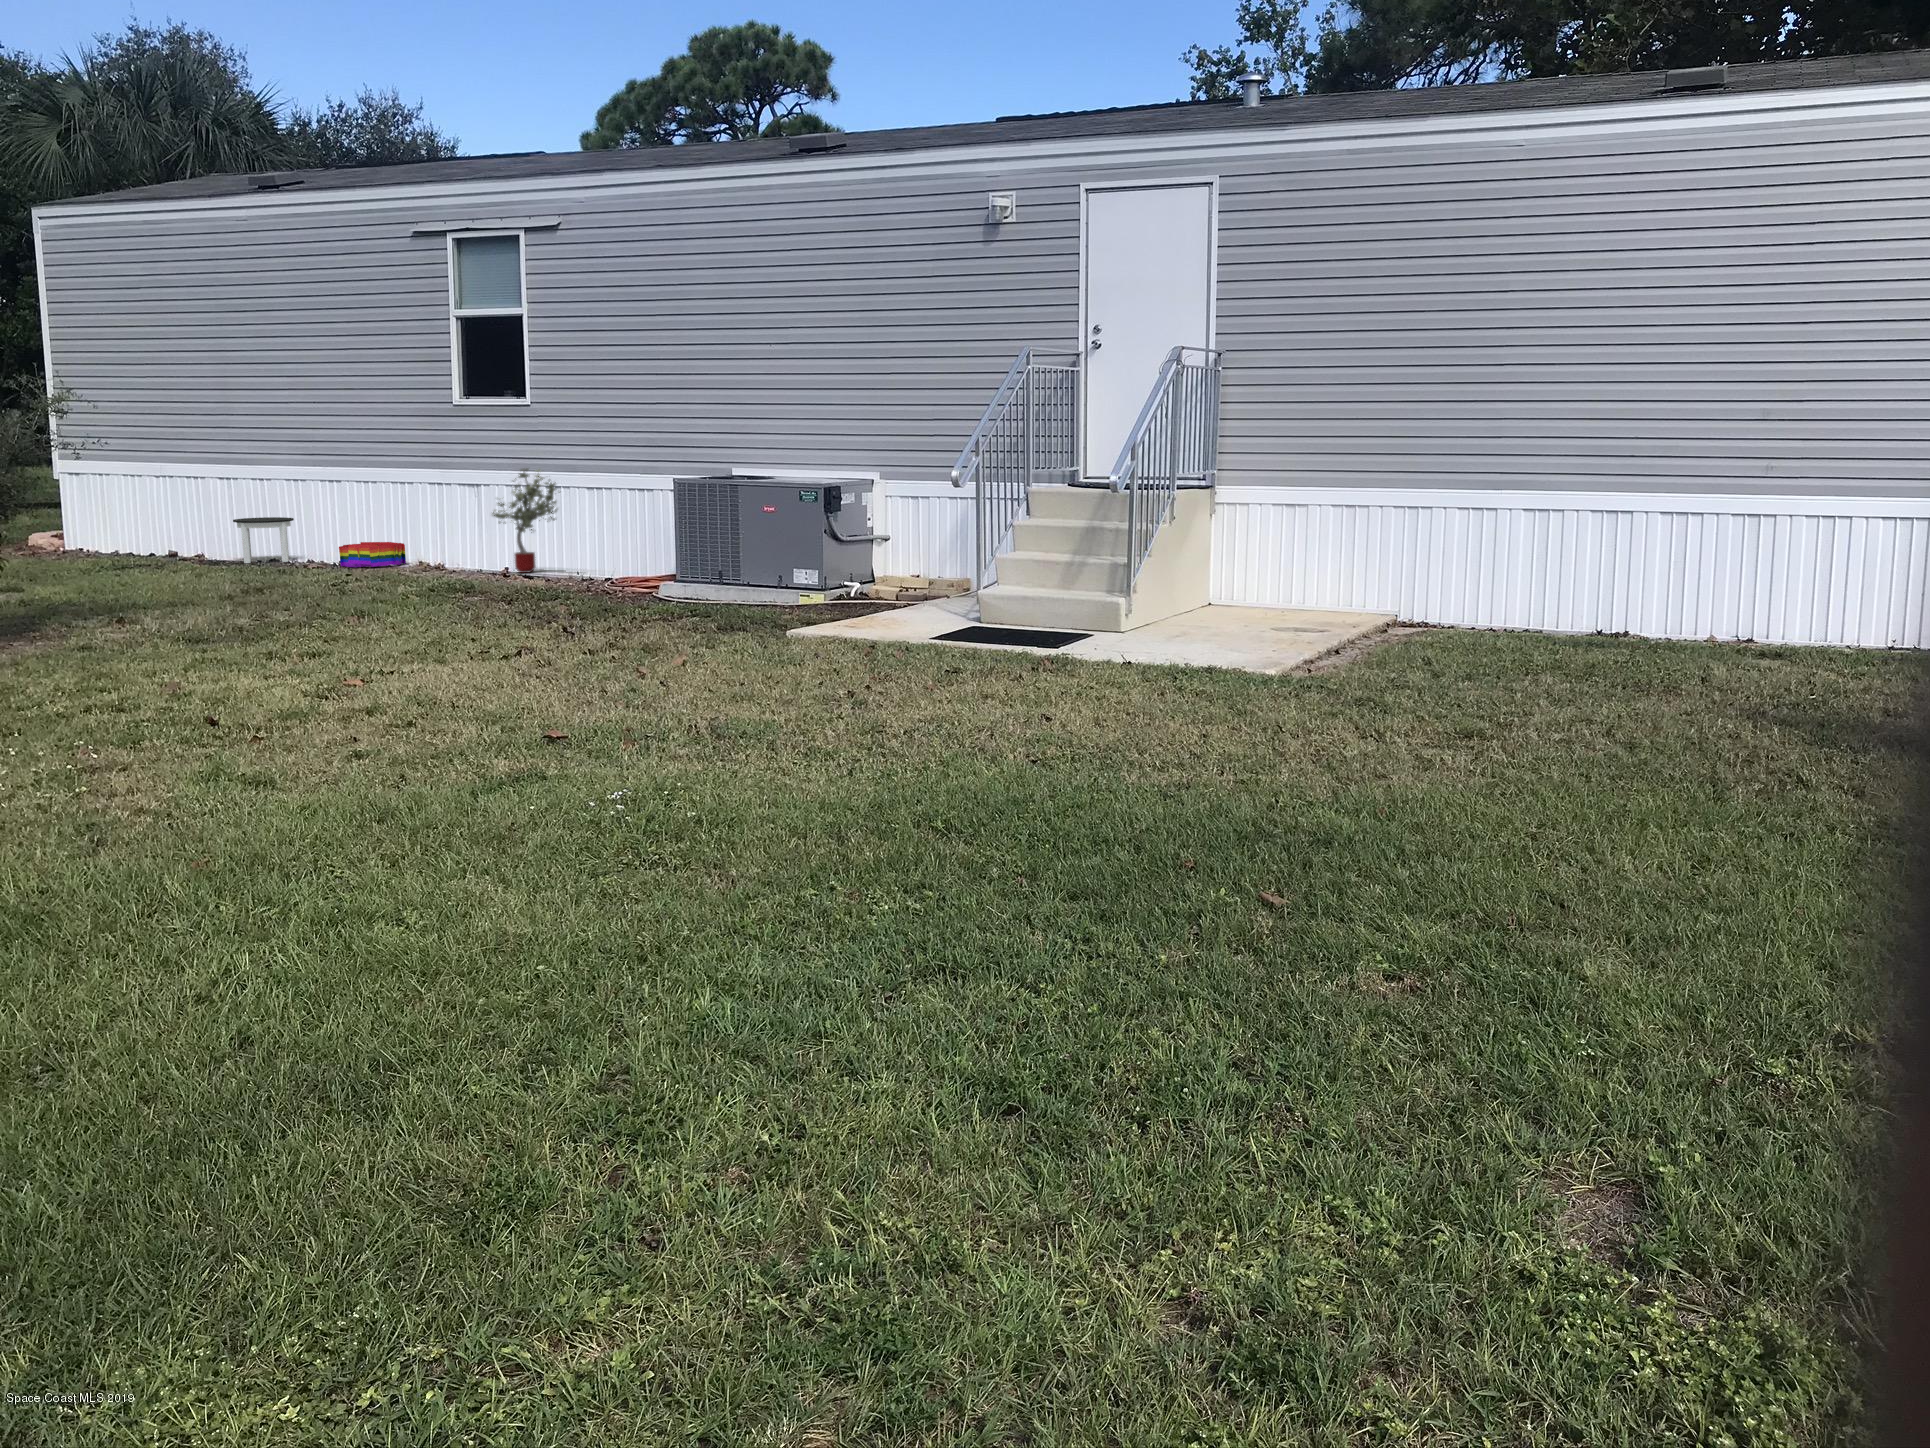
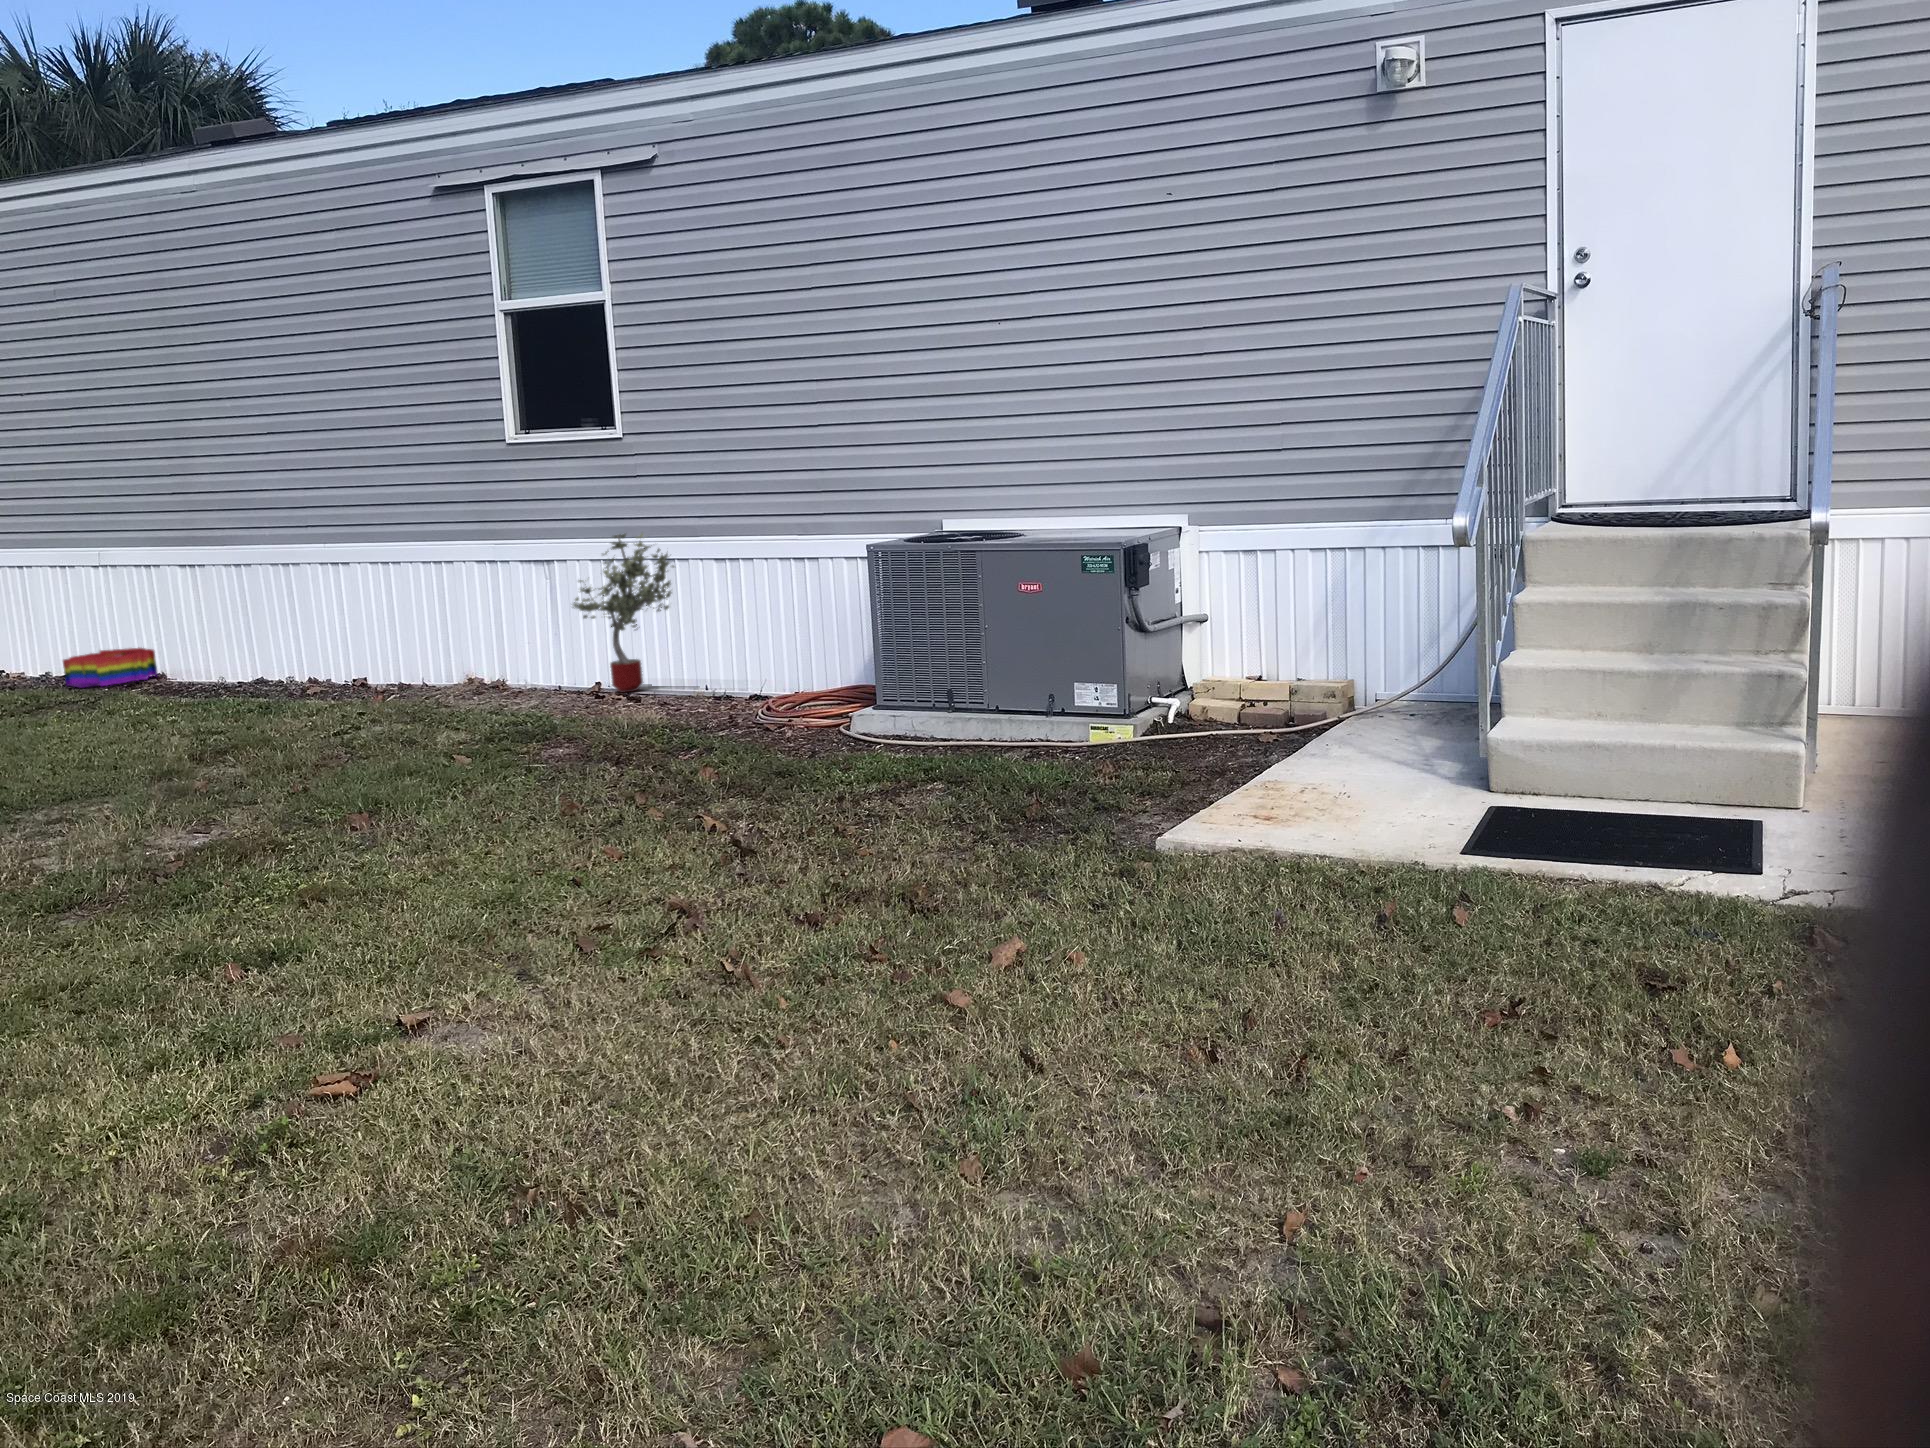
round table: present [233,517,294,563] -> none [197,619,286,691]
storage bin: present [339,542,406,568] -> present [63,648,157,688]

